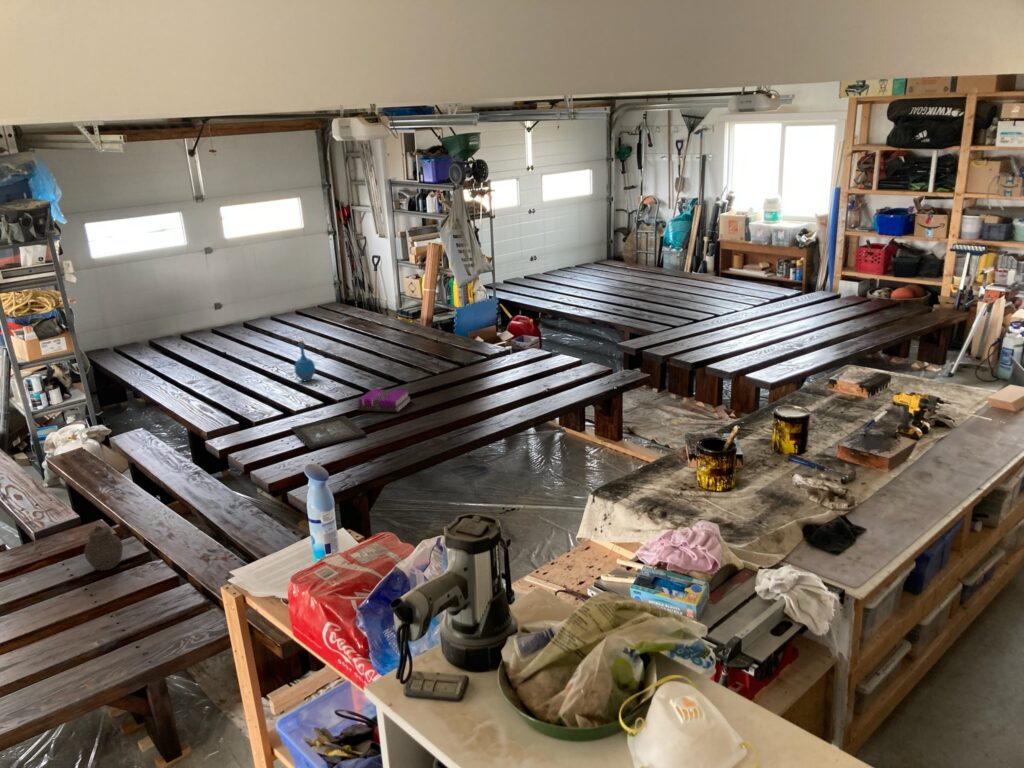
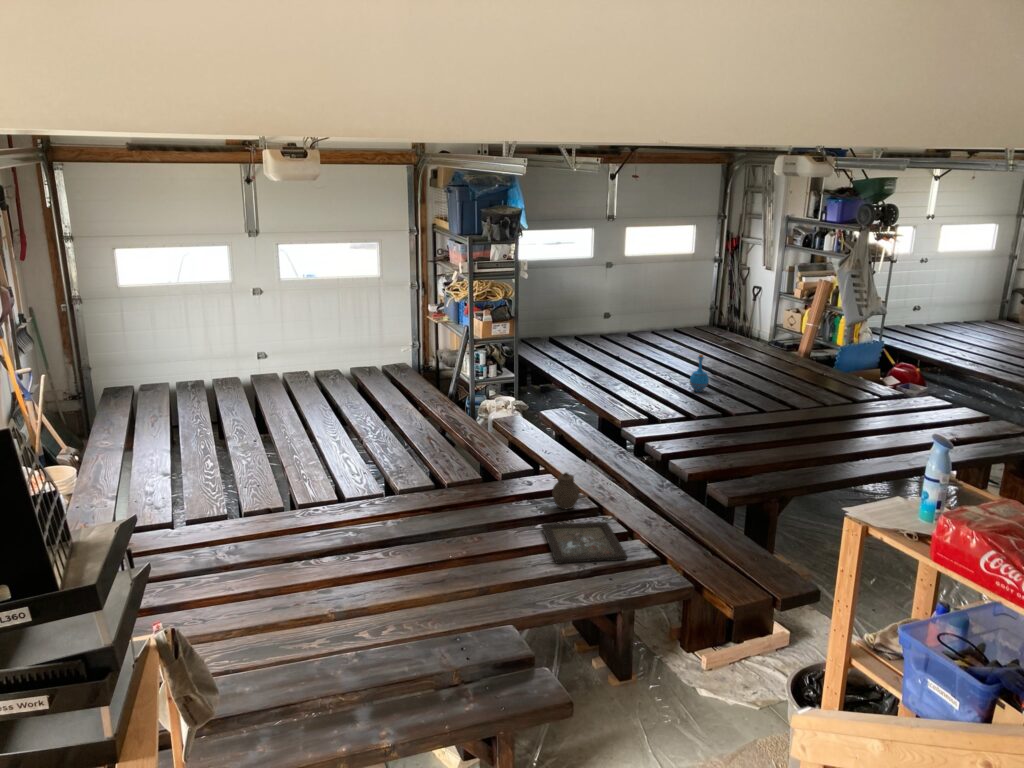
notebook: present [358,389,410,412] -> none [755,408,806,433]
tray: present [291,416,366,449] -> present [542,522,627,564]

